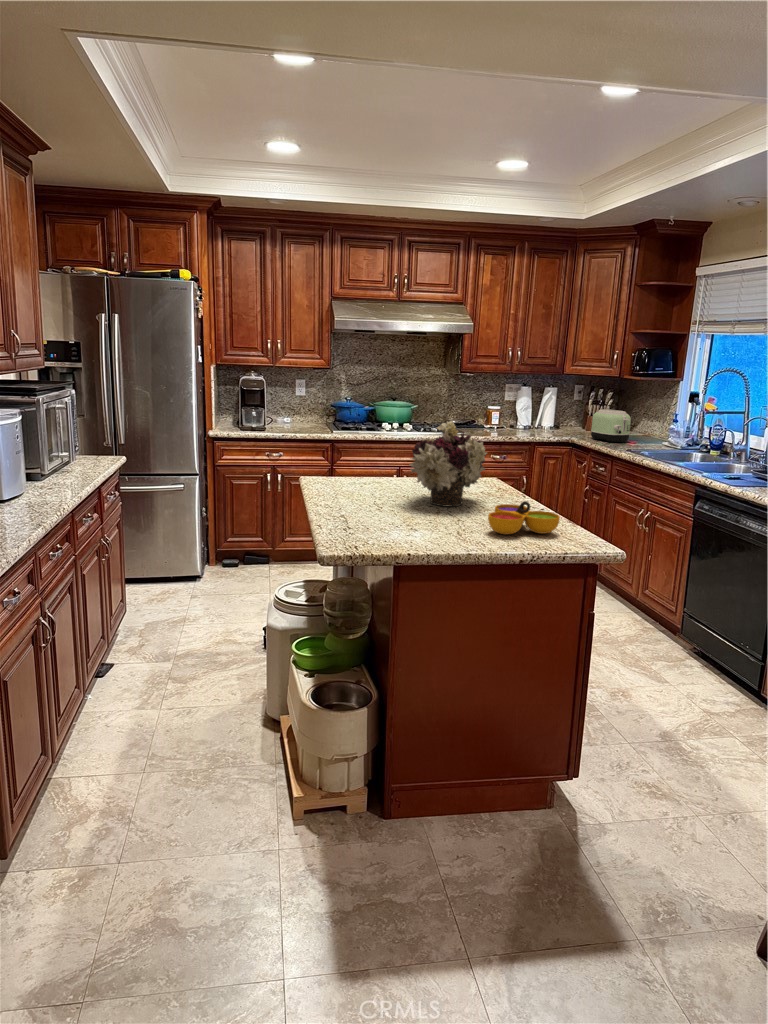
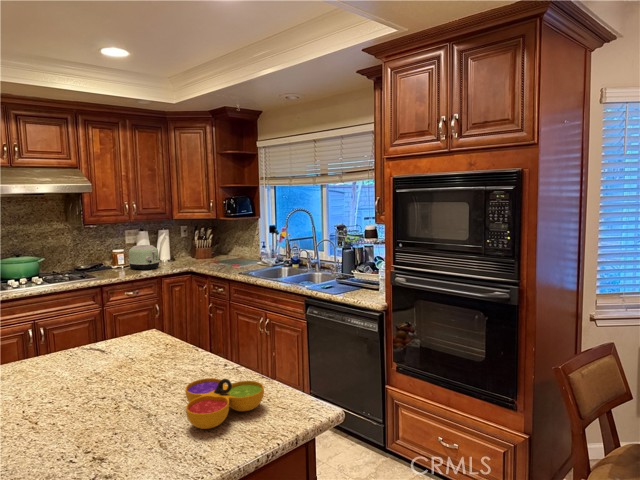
toaster: present [591,409,631,442] -> present [129,245,159,270]
flower arrangement: present [409,421,487,507] -> none [60,293,156,396]

